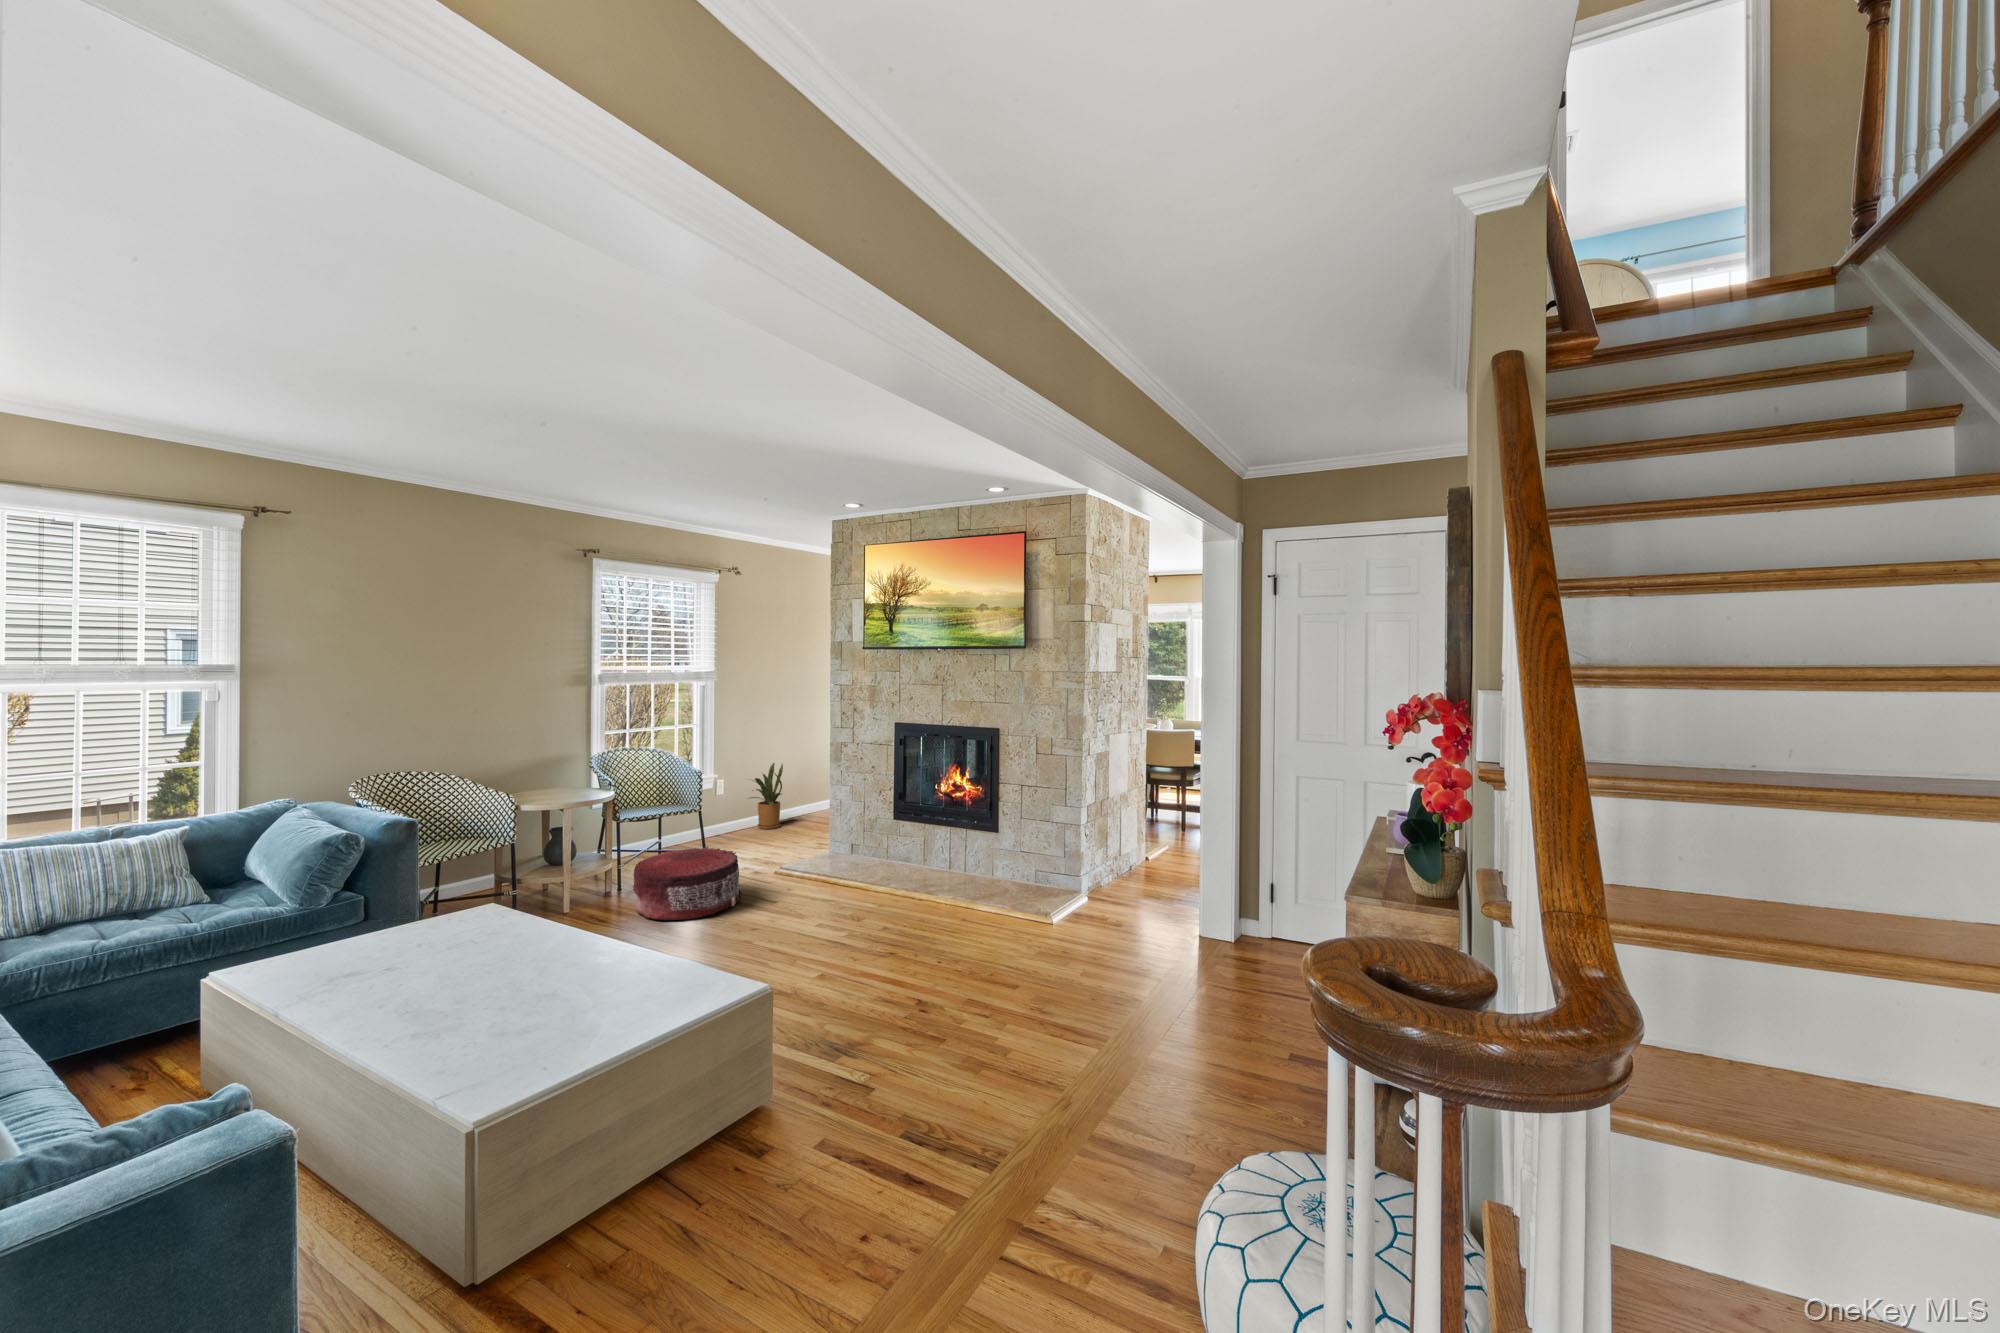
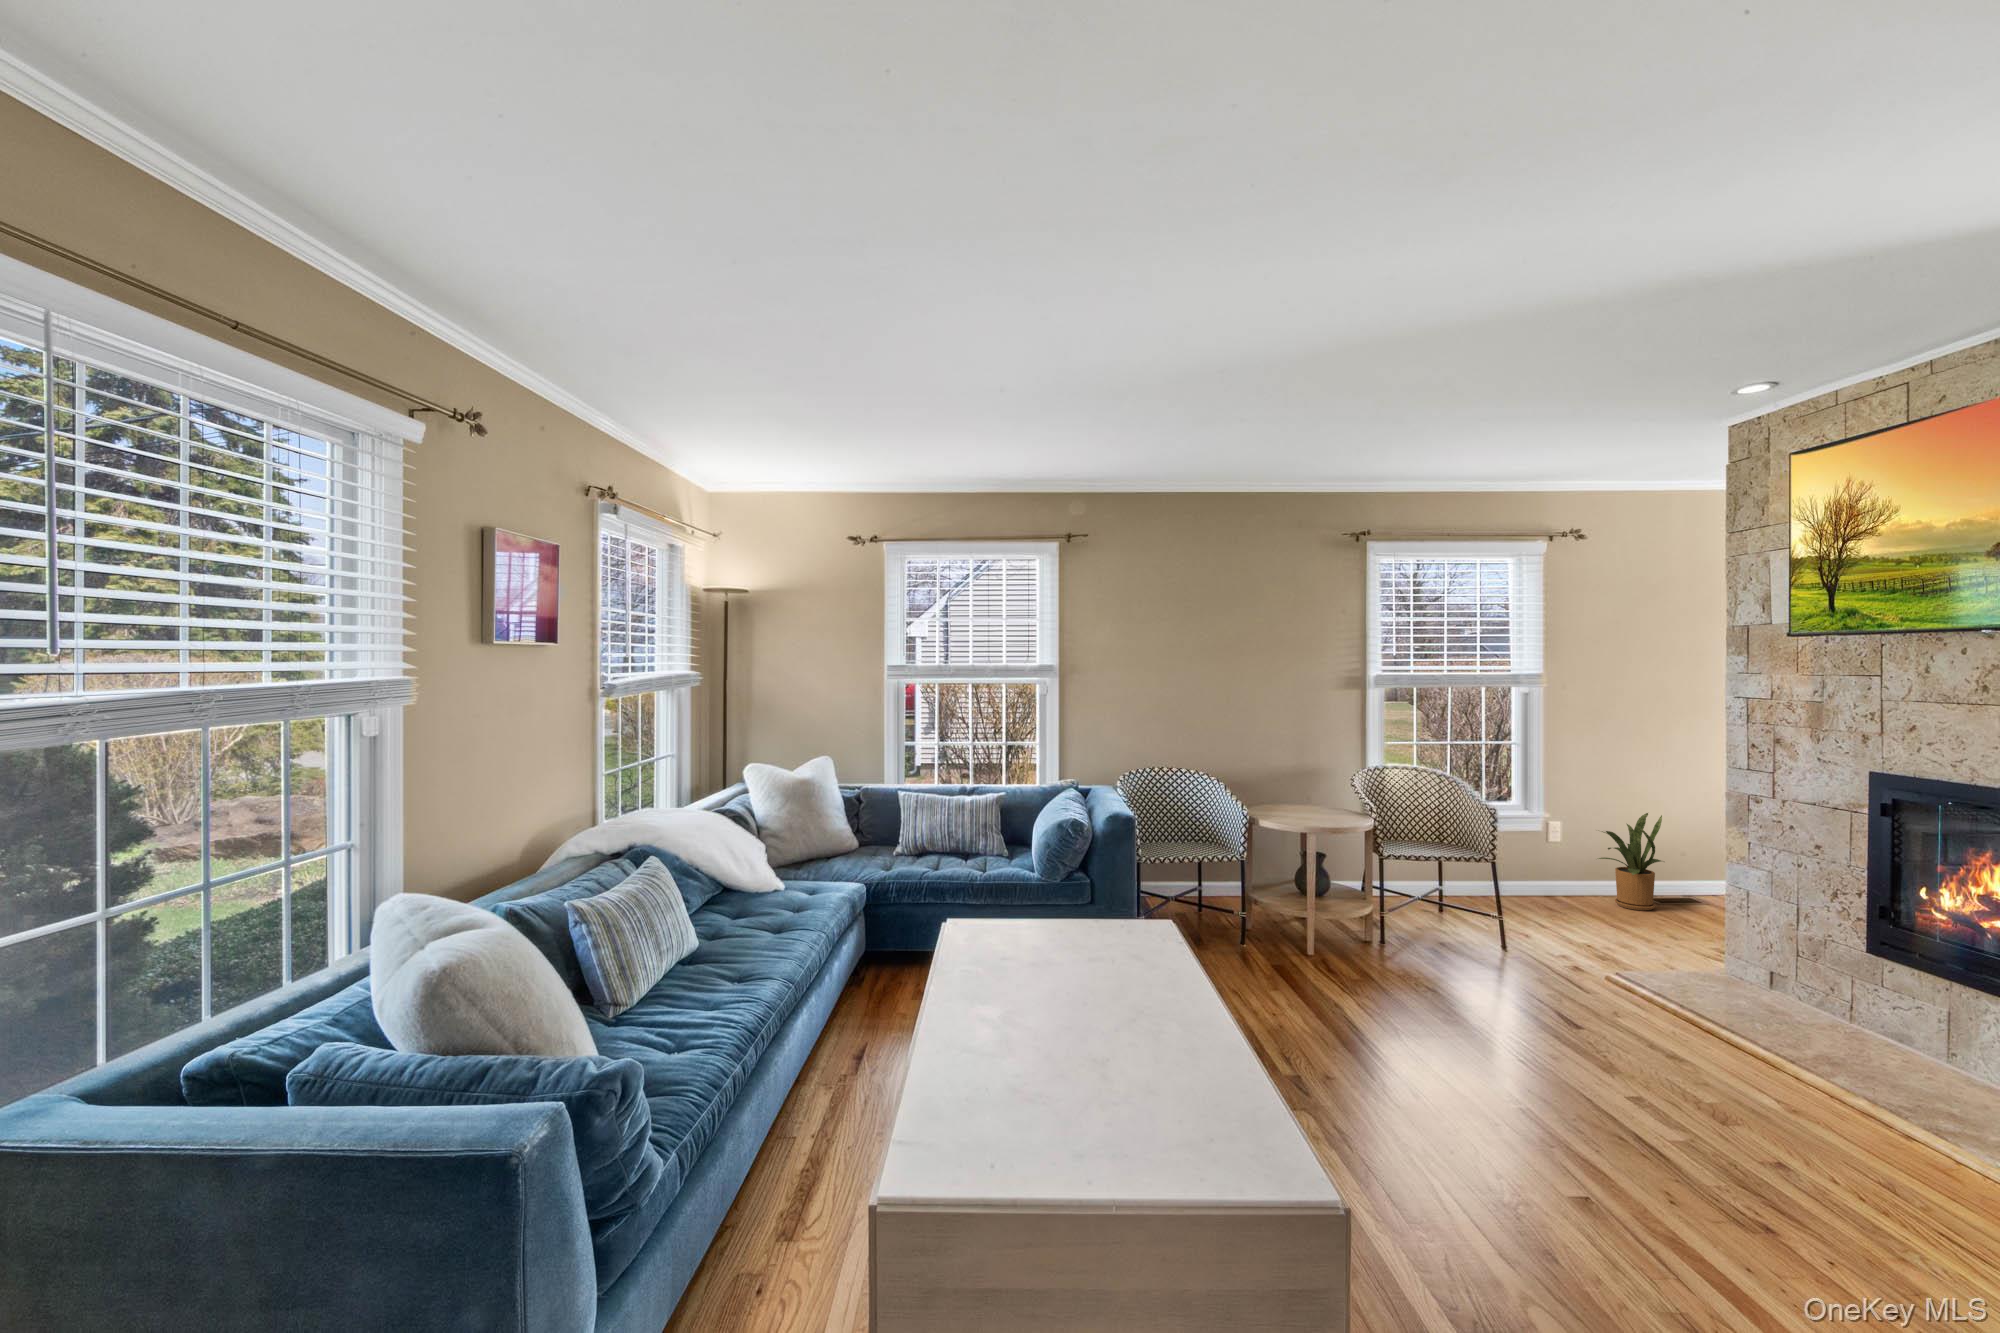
pouf: present [633,847,742,920] -> none [1365,904,1521,1008]

